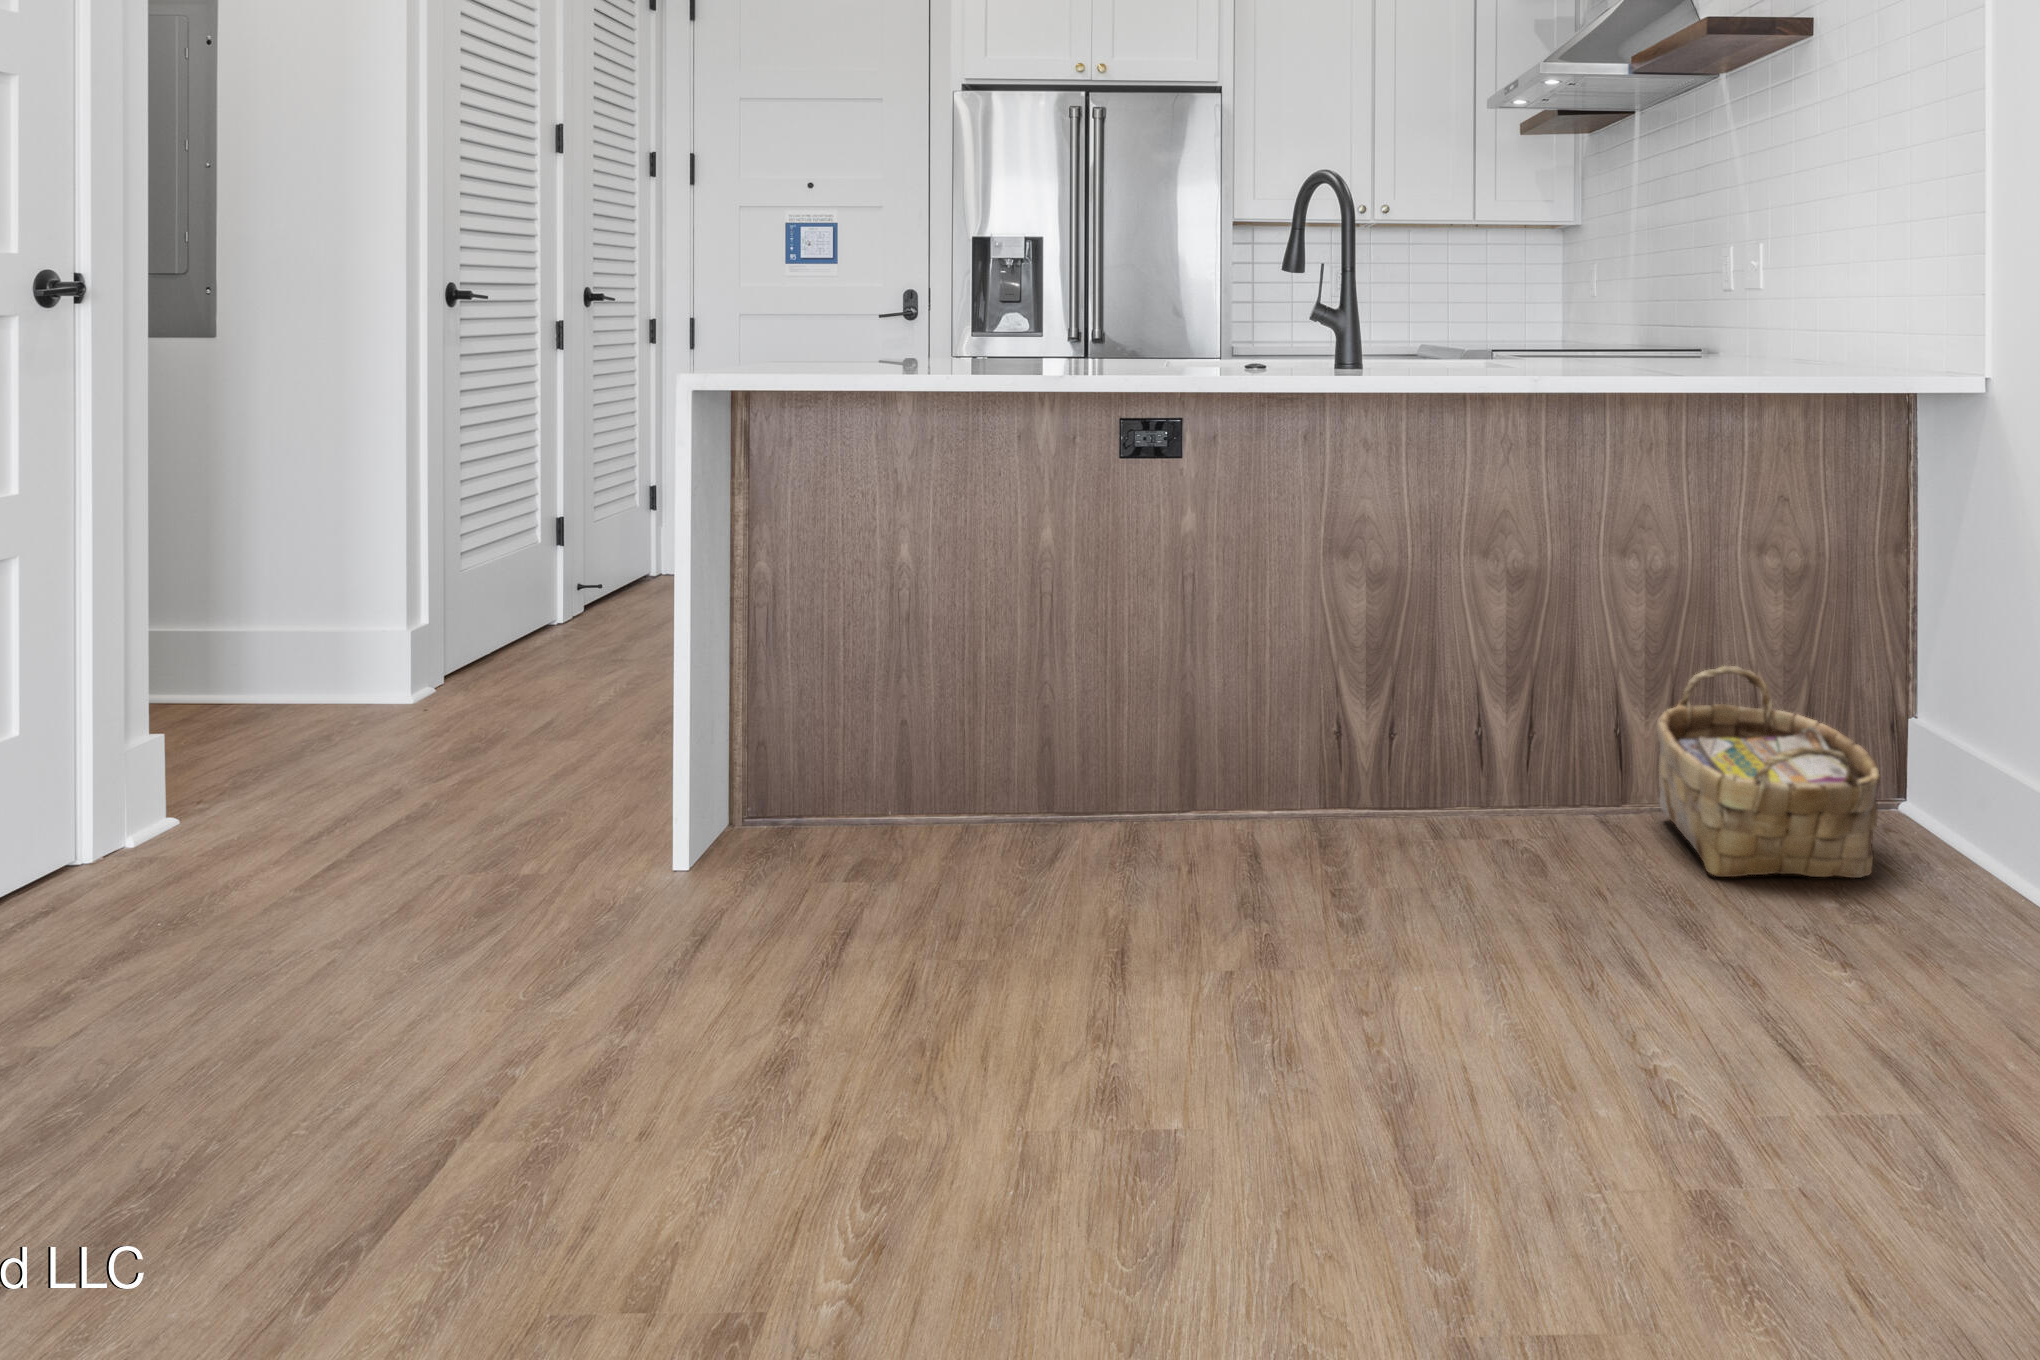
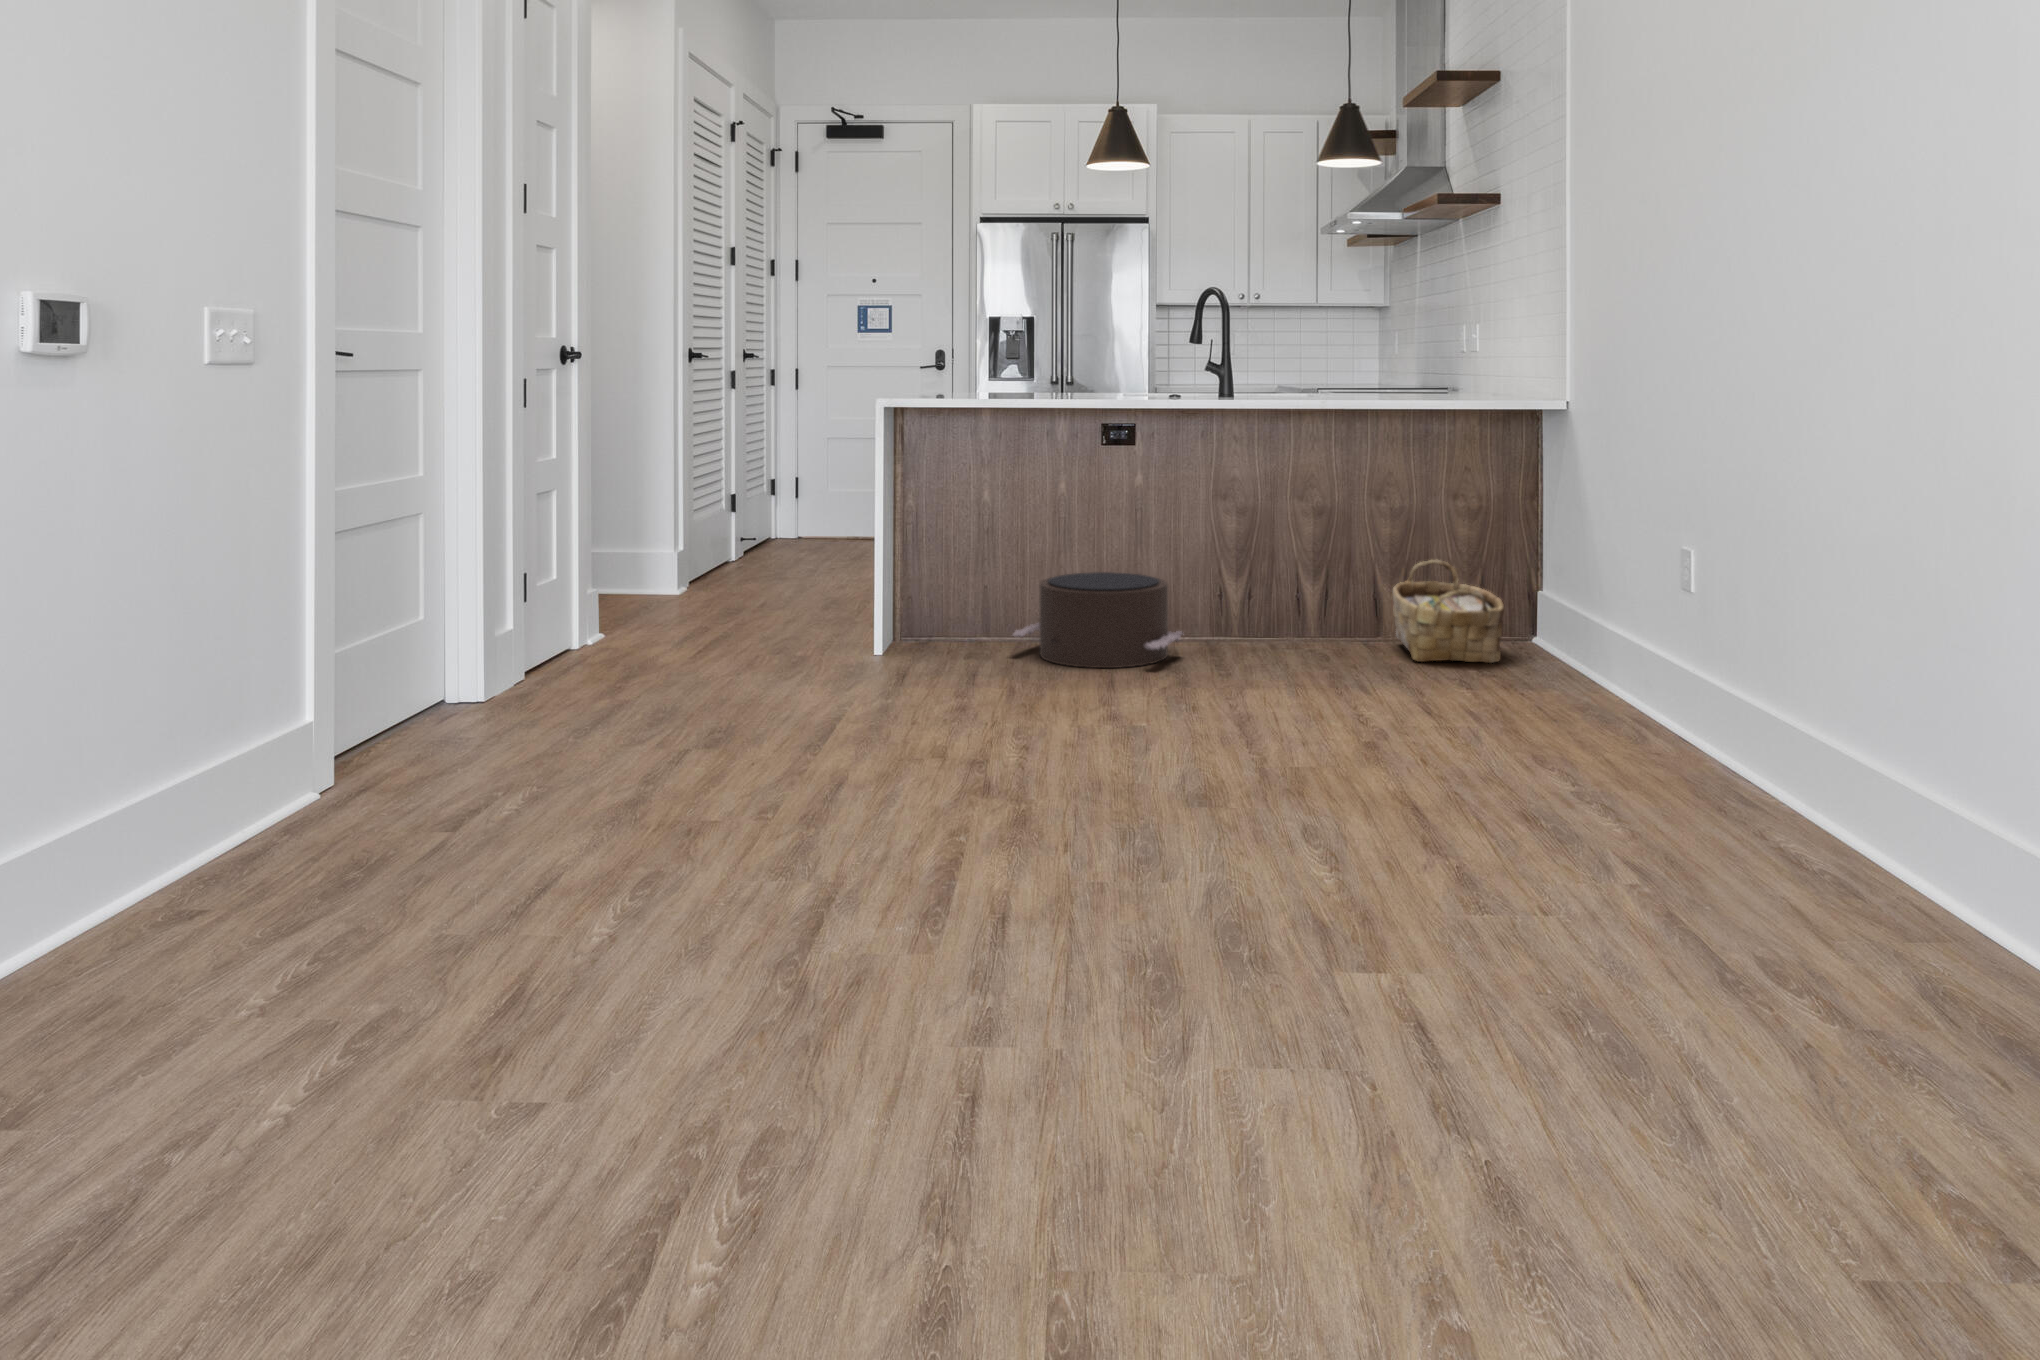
pouf: none [937,697,1273,912] -> present [1013,572,1183,668]

